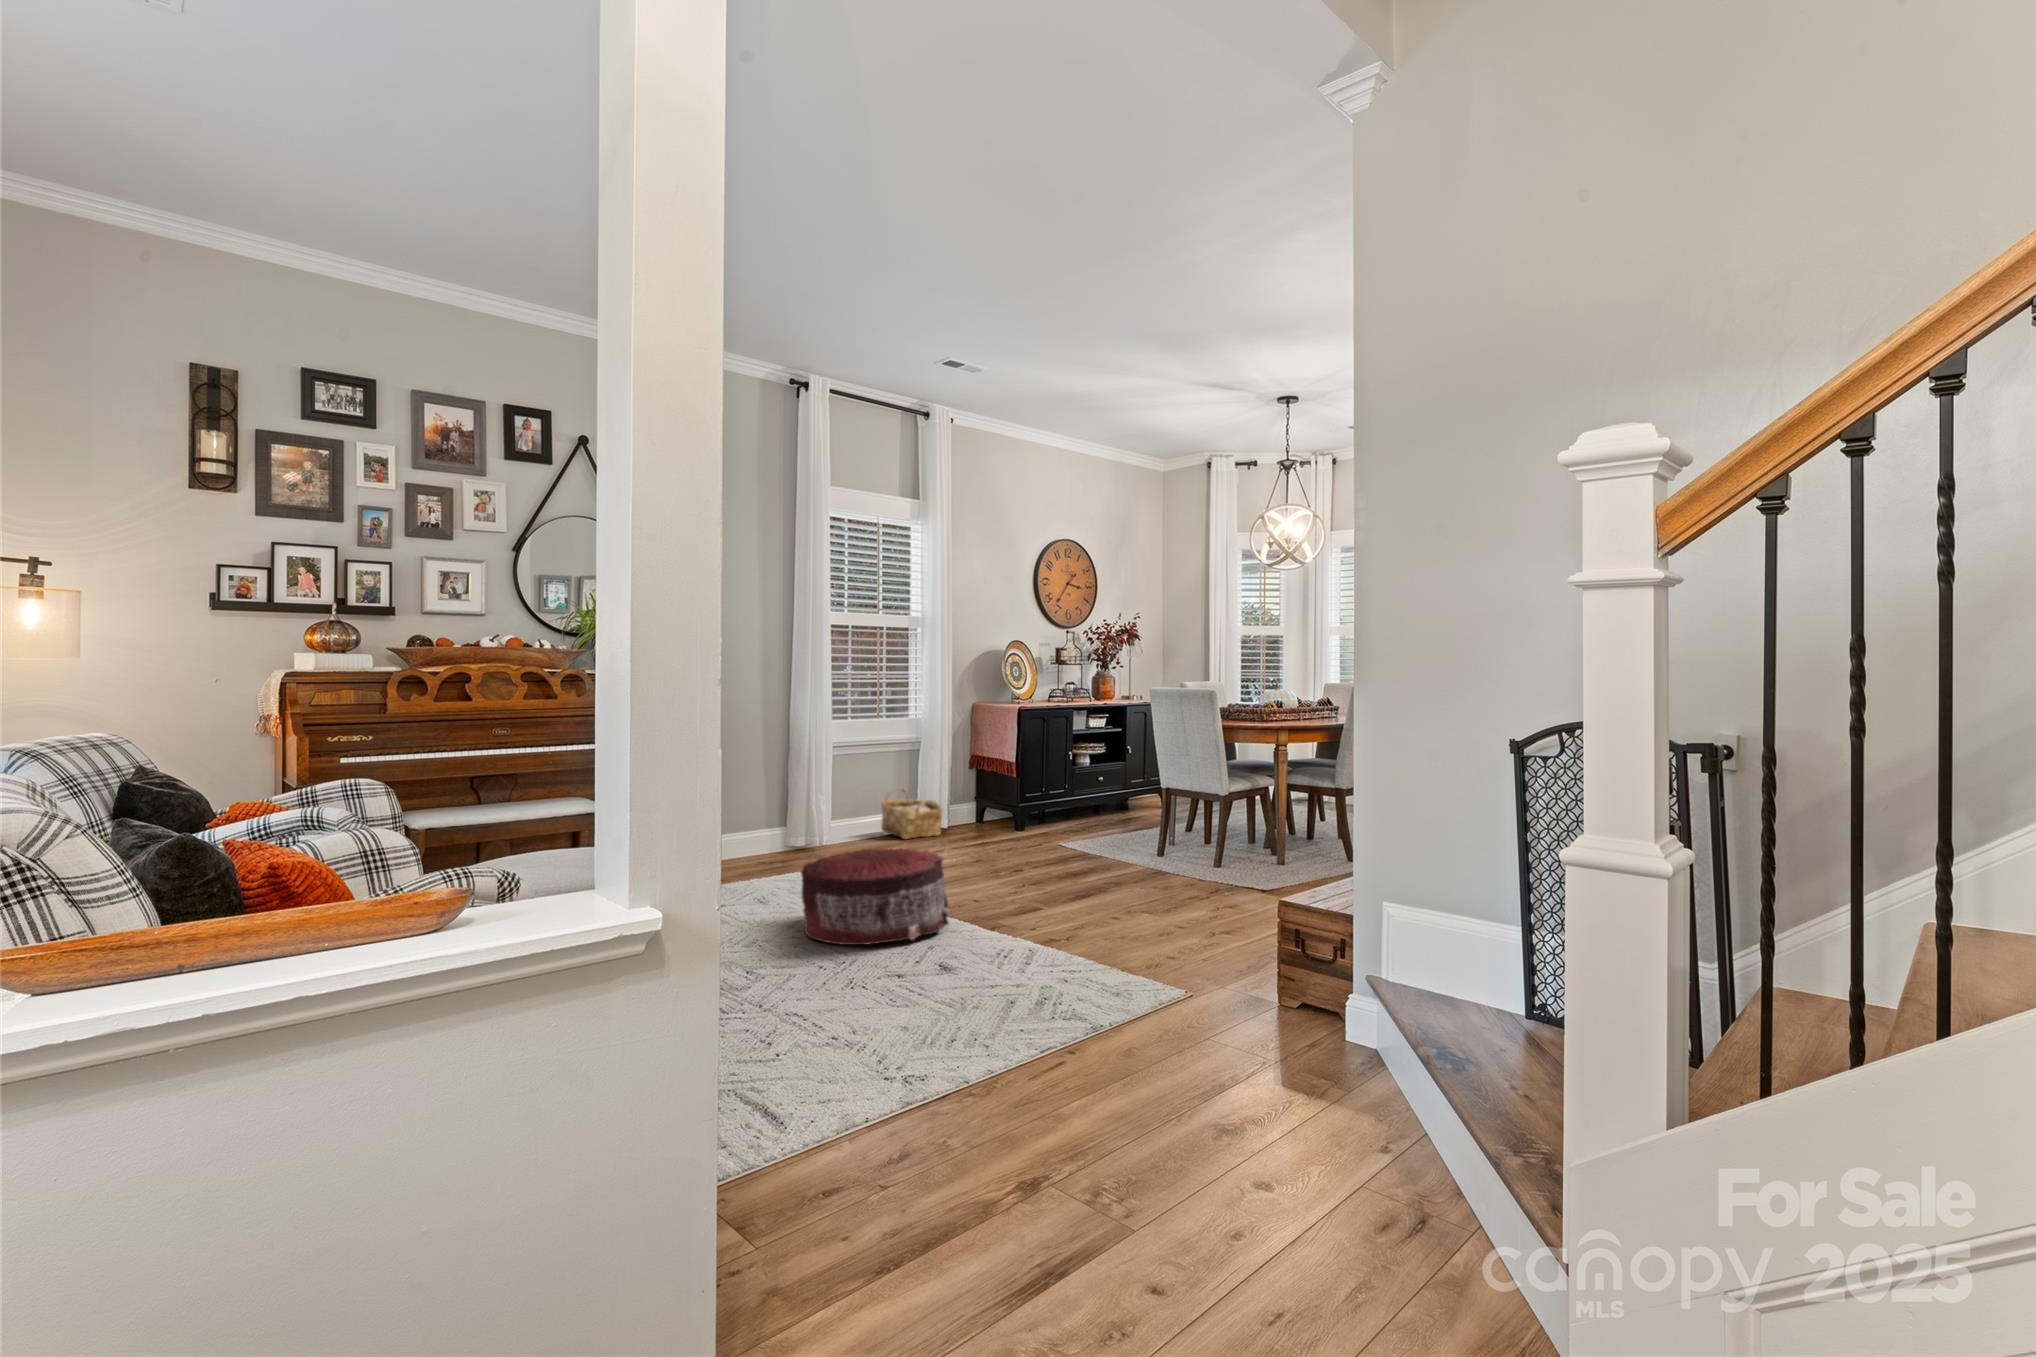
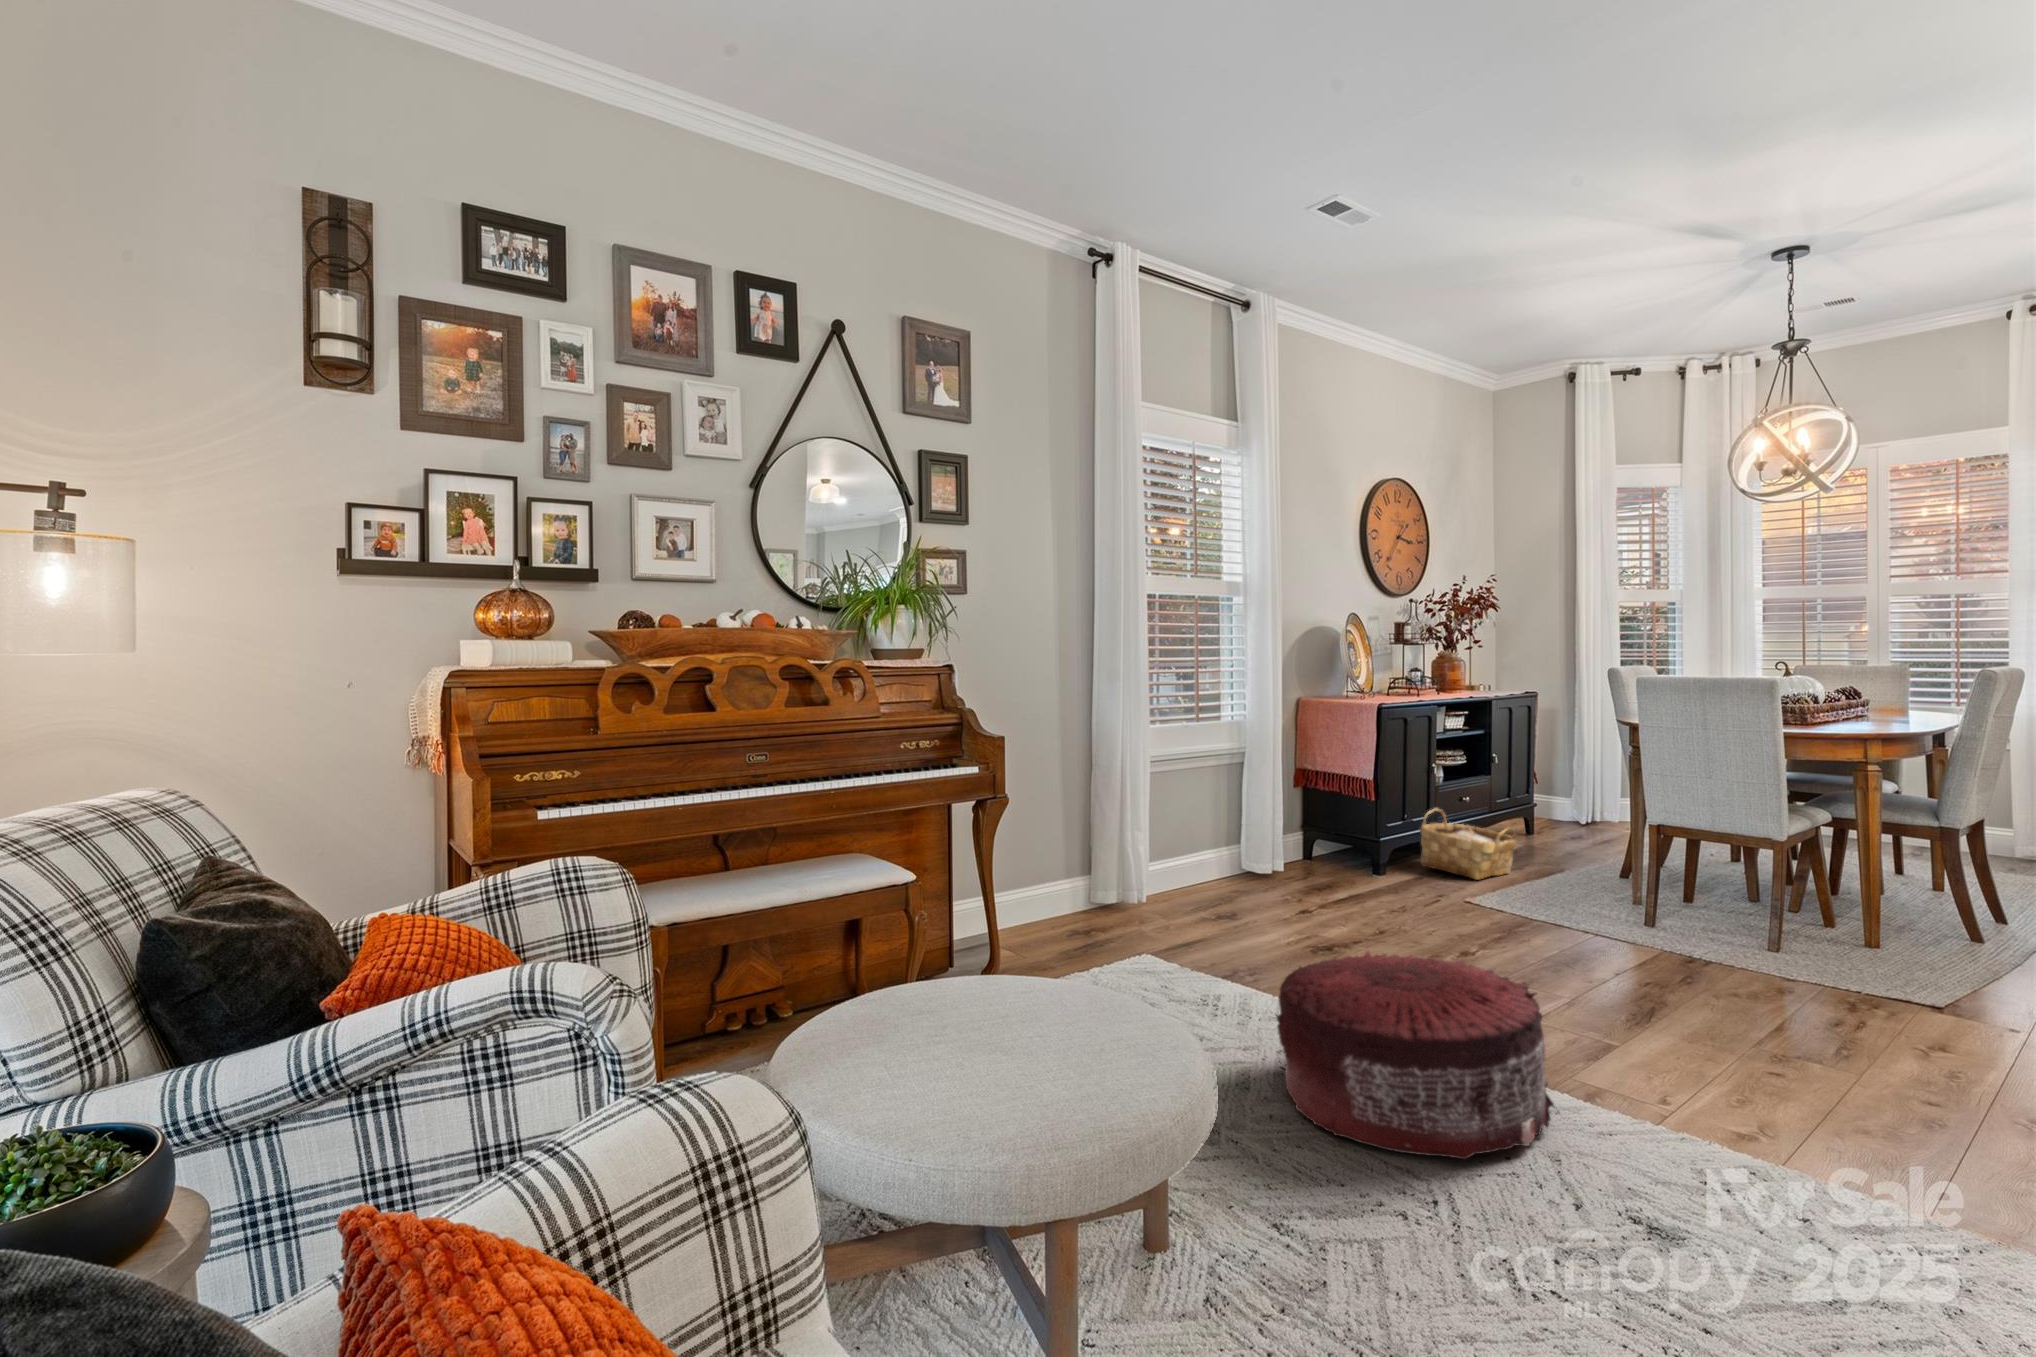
woven basket: present [881,788,942,839] -> present [1420,808,1517,880]

